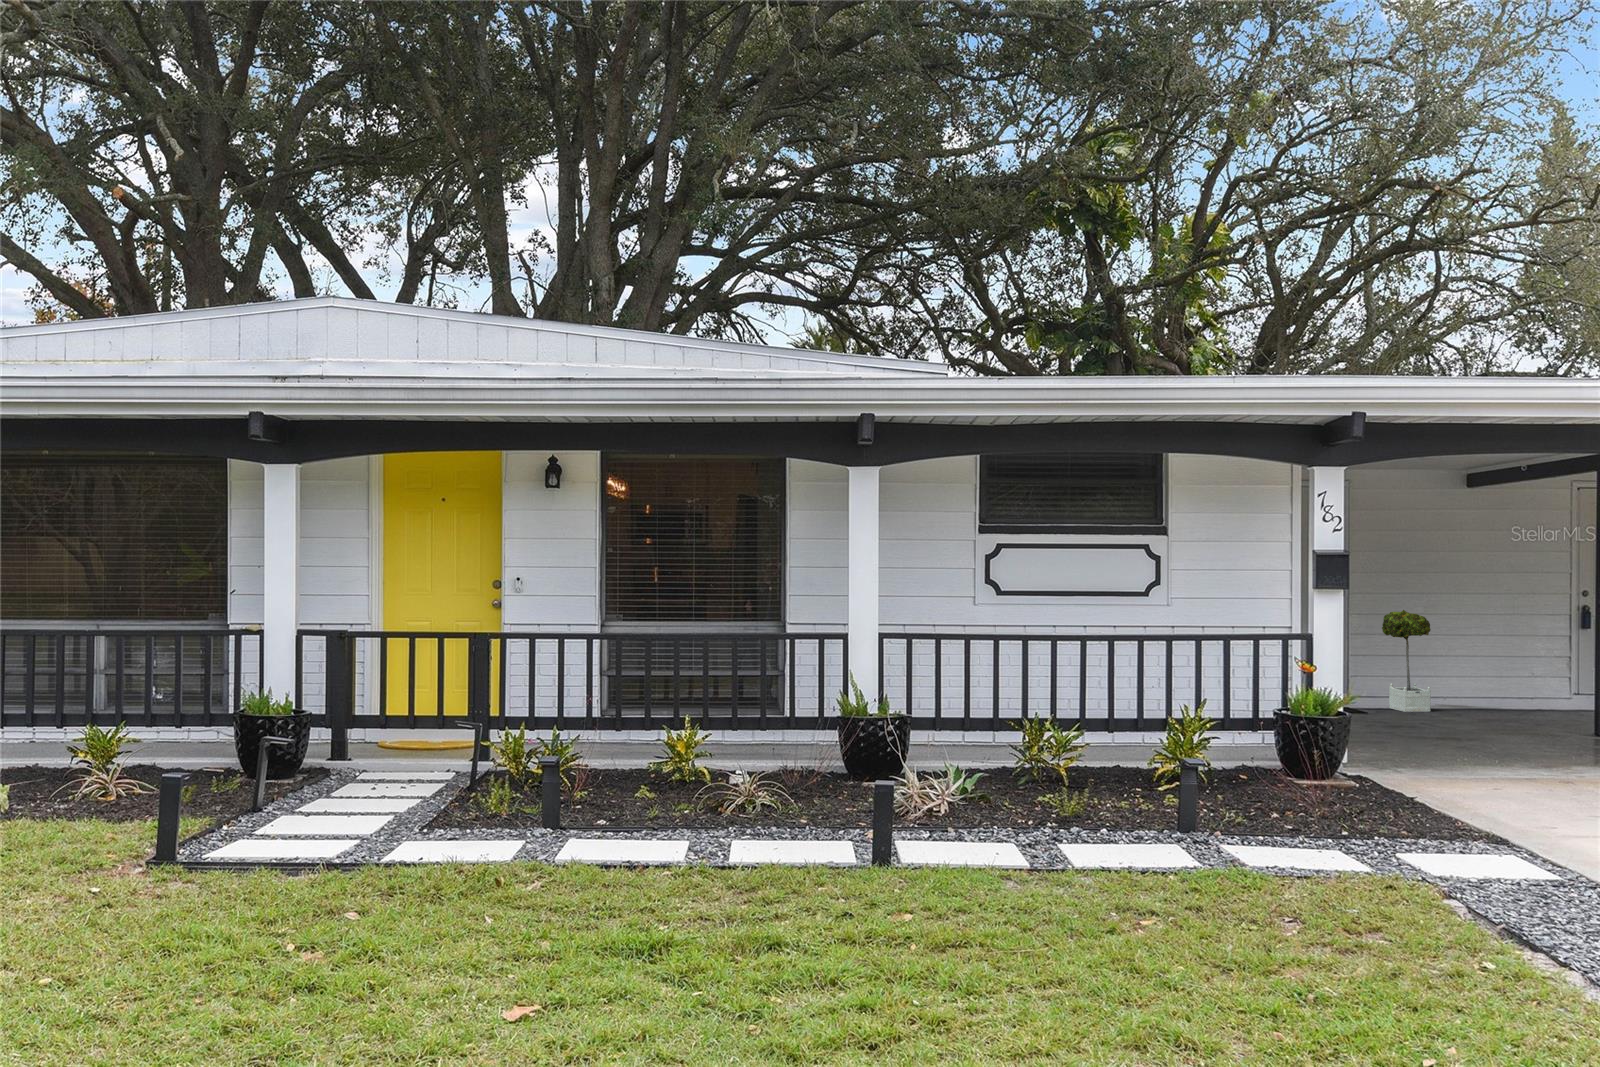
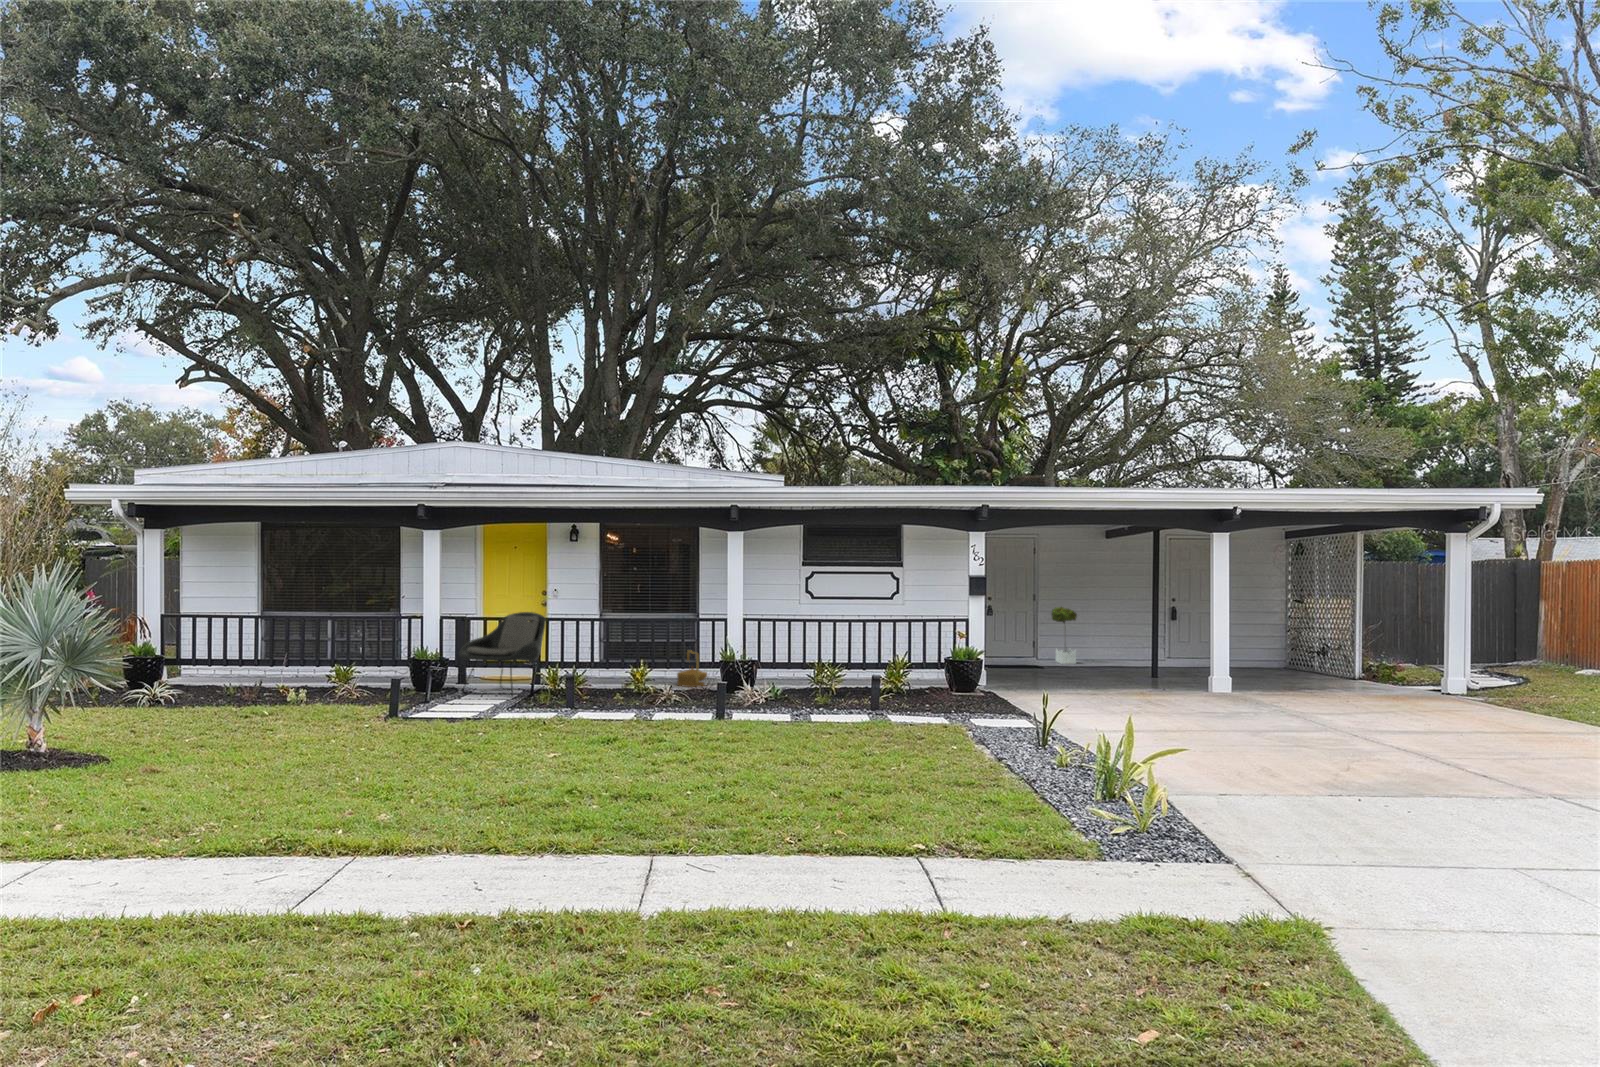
lounge chair: none [329,621,508,796] -> present [459,612,547,698]
woven basket: none [751,693,811,765] -> present [677,650,707,687]

